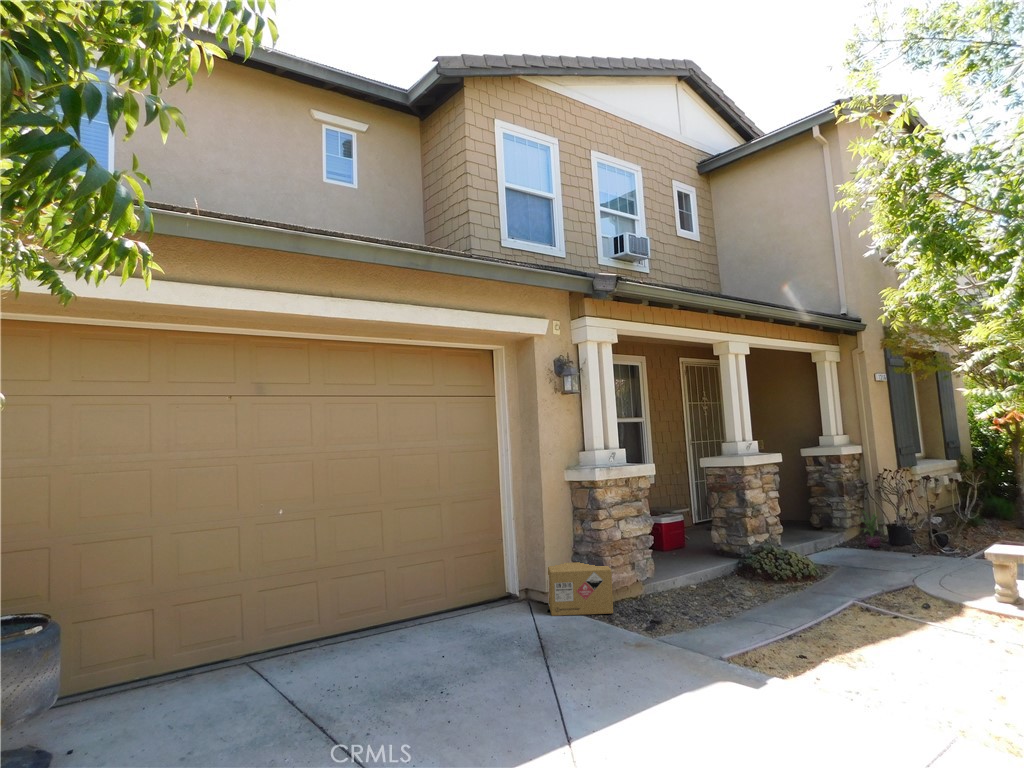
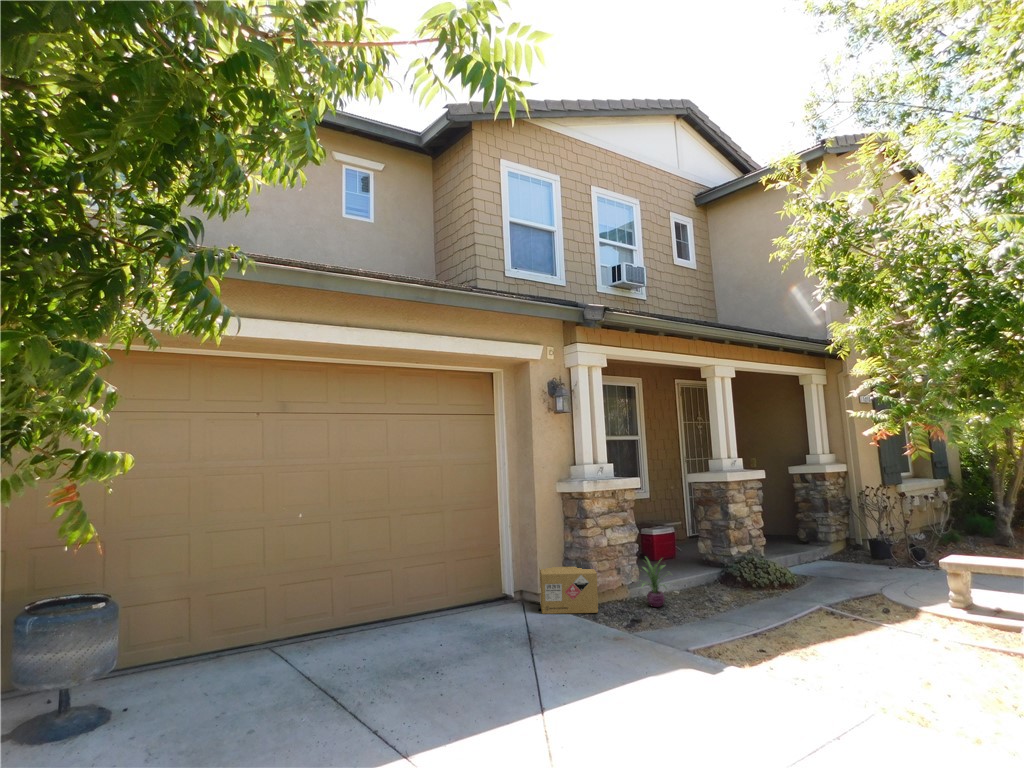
decorative plant: present [860,511,881,548] -> present [642,557,666,607]

